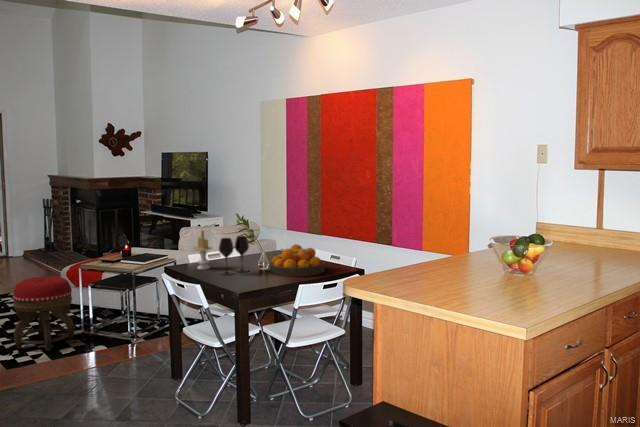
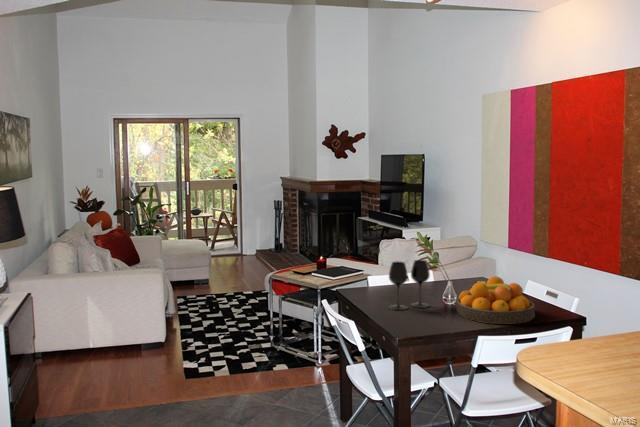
candle: present [193,230,212,269] -> none [363,248,387,299]
footstool: present [13,276,74,352] -> none [203,283,261,364]

